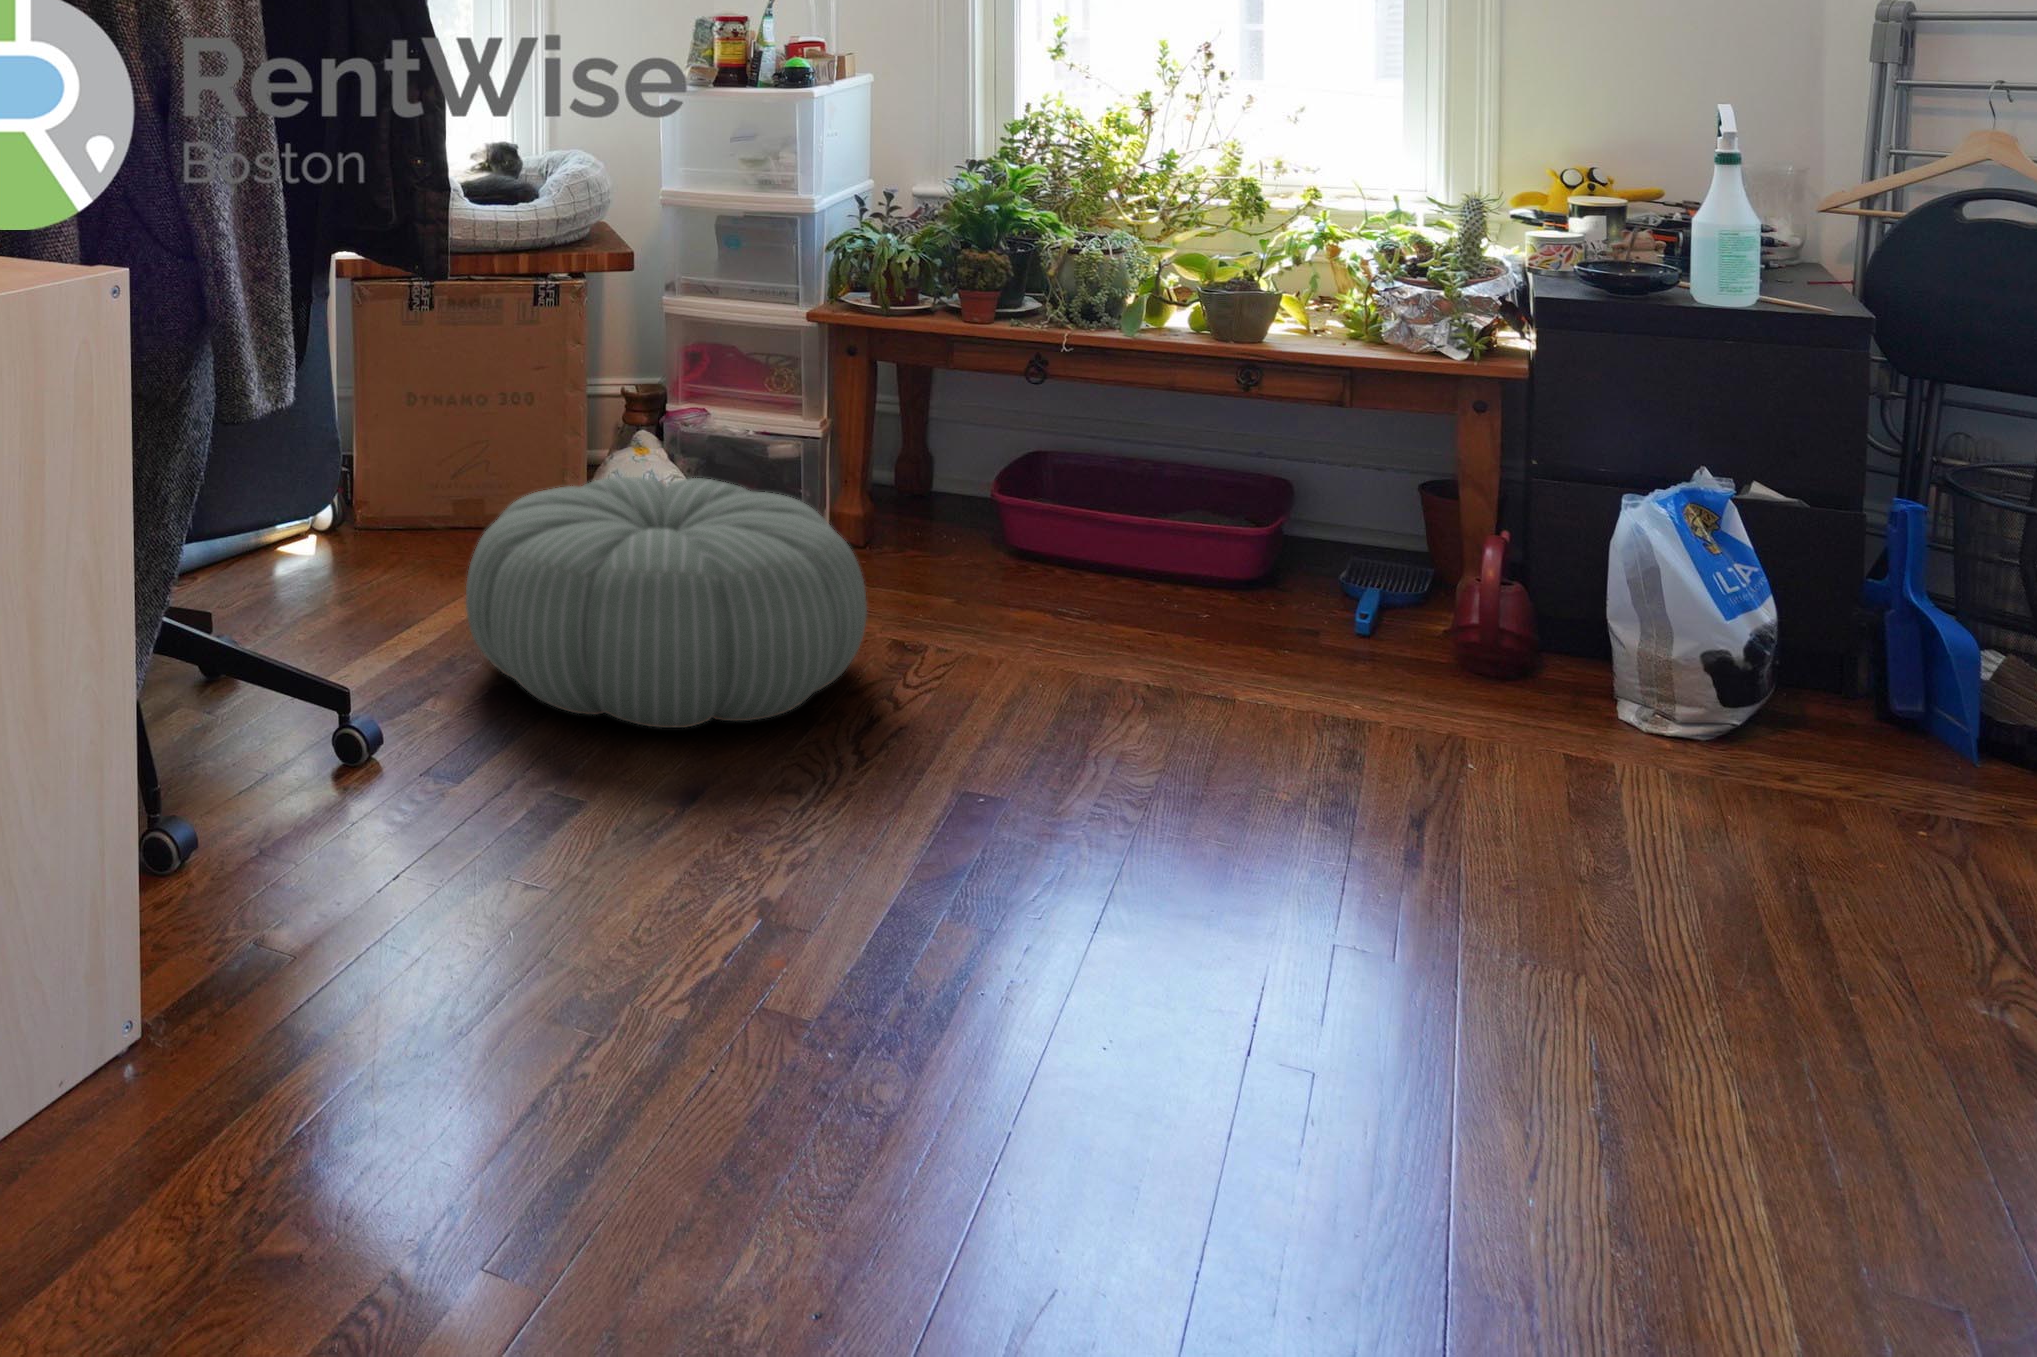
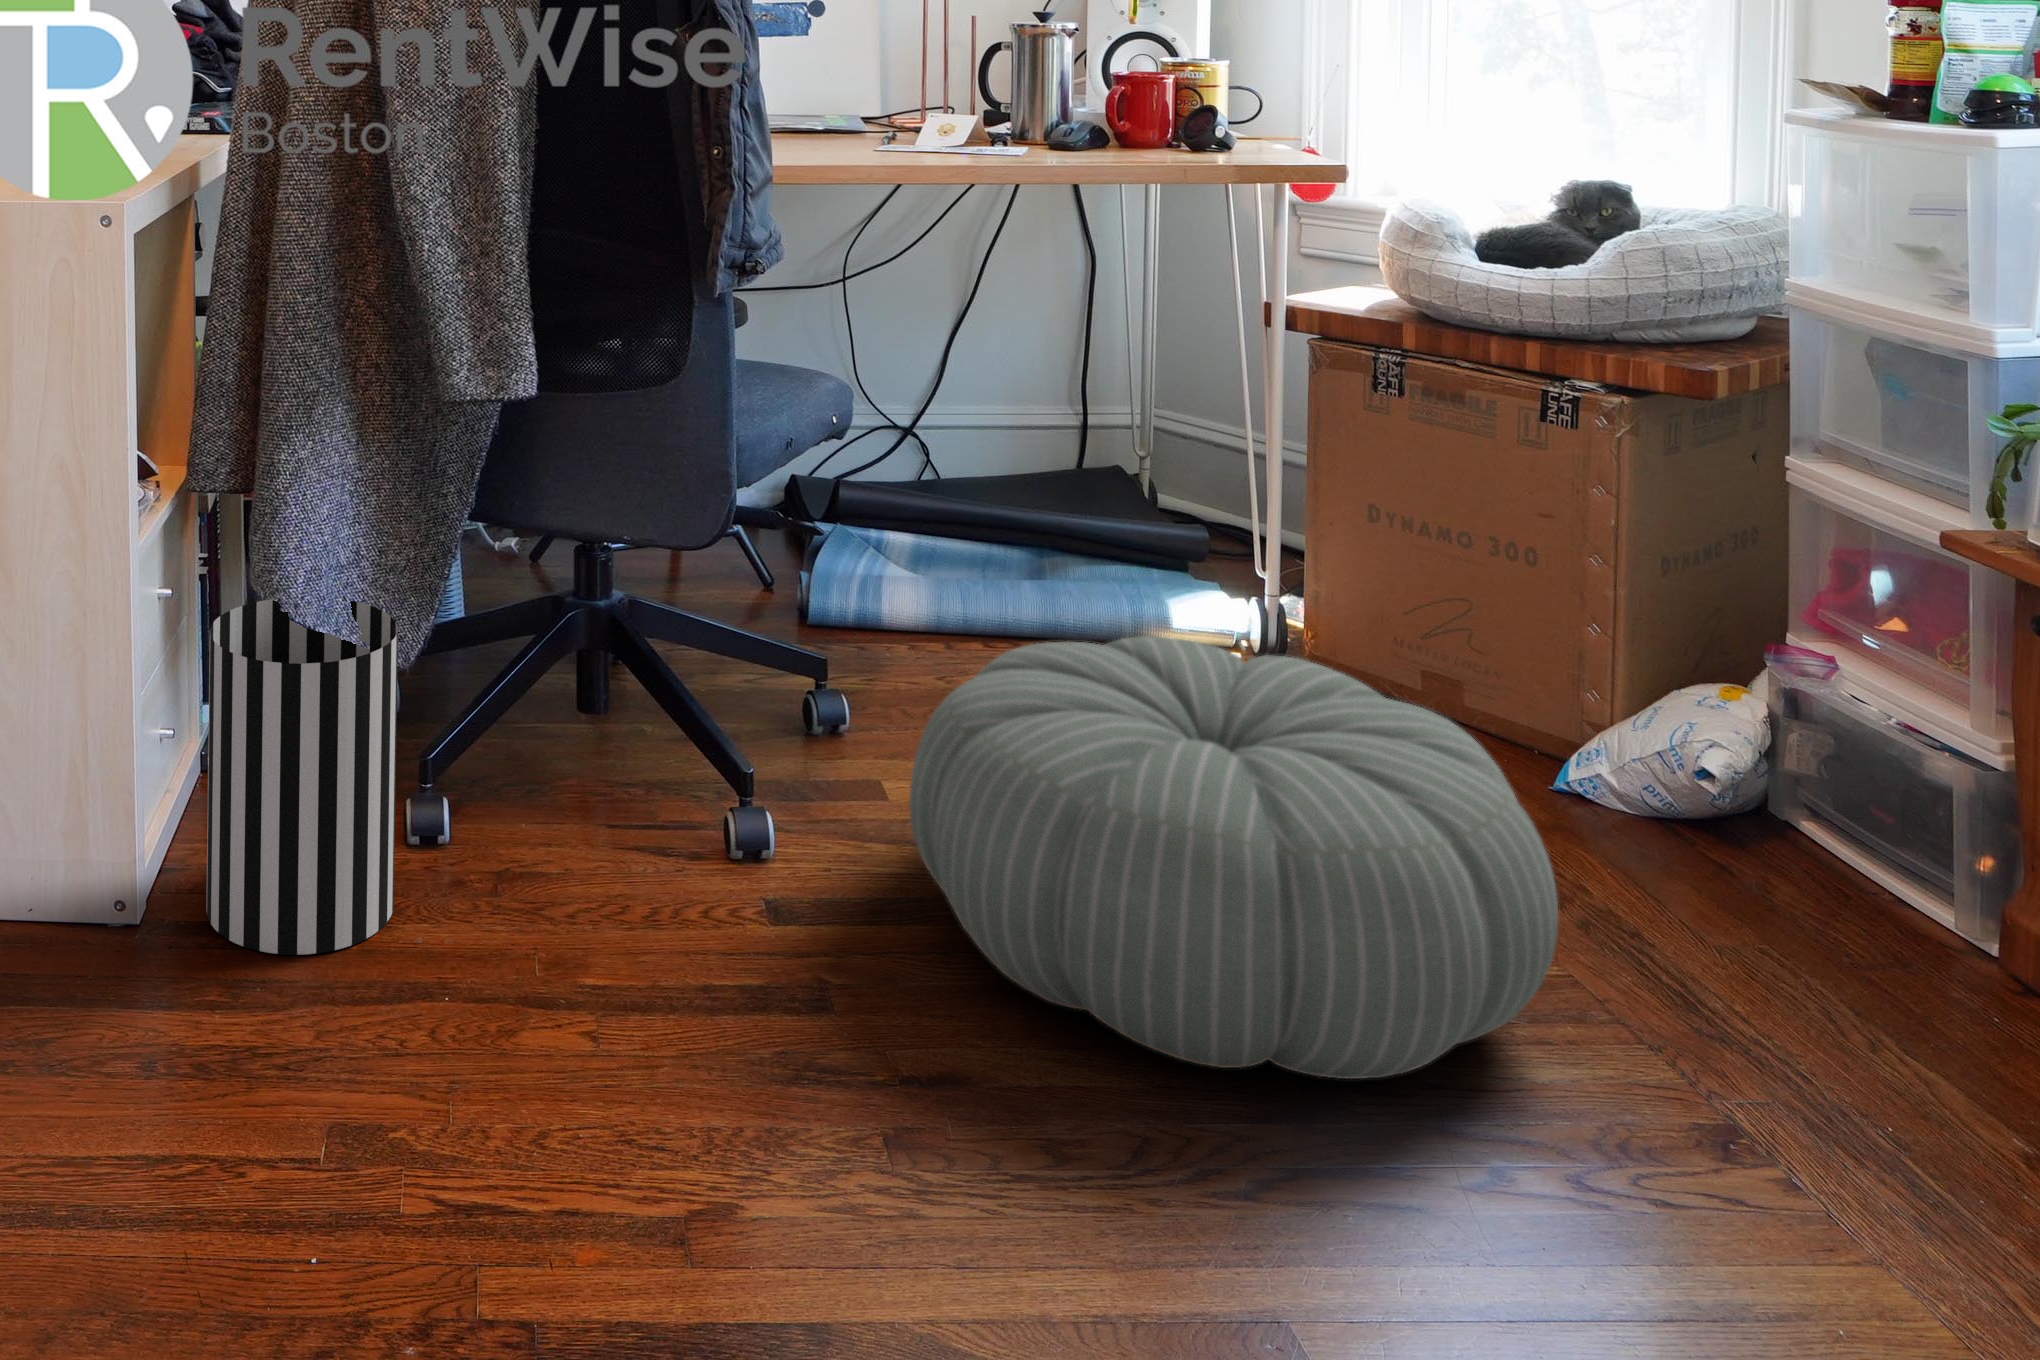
wastebasket: none [185,642,371,990] -> present [206,599,398,955]

